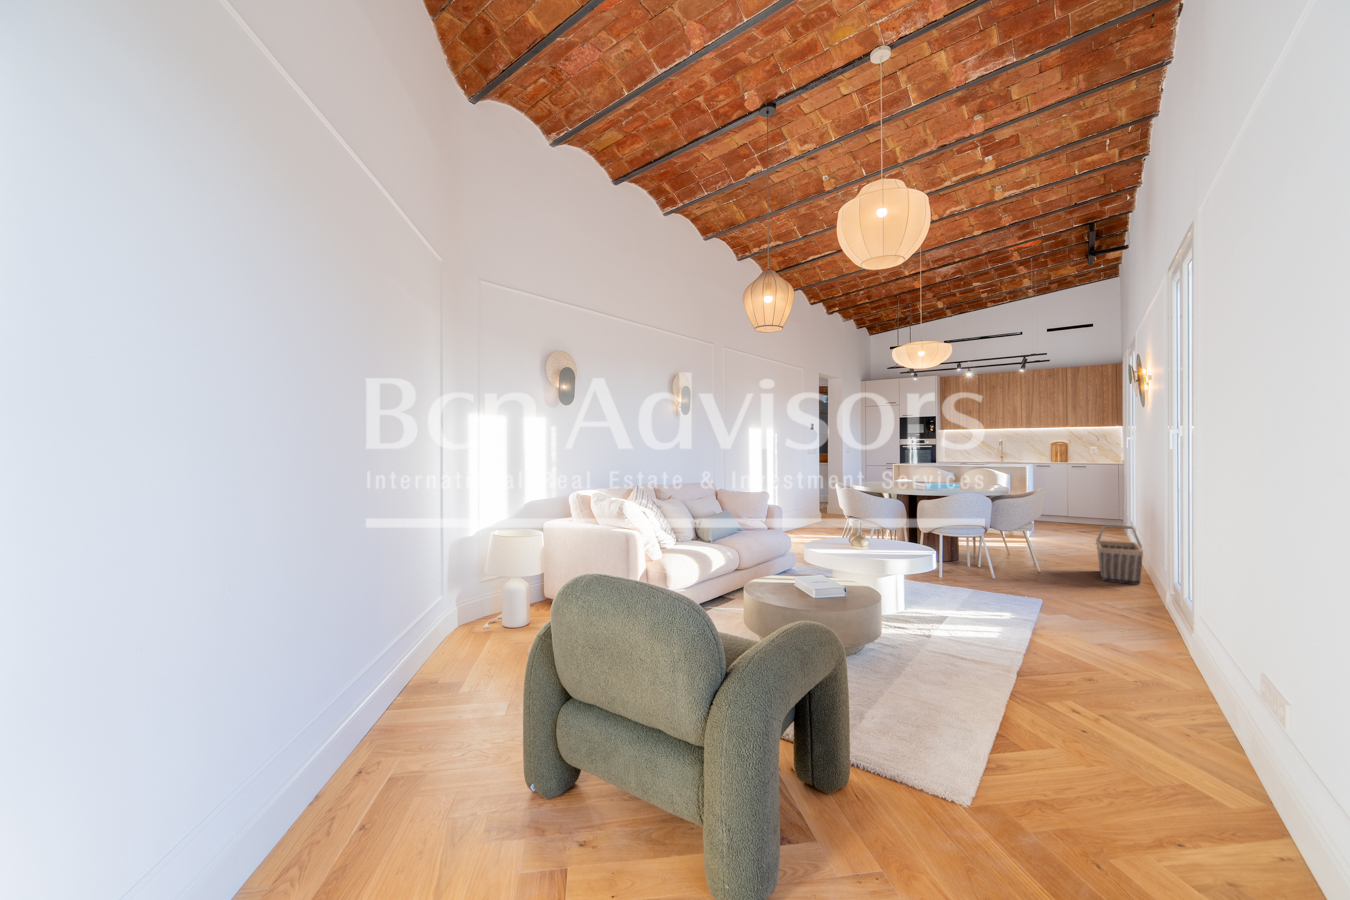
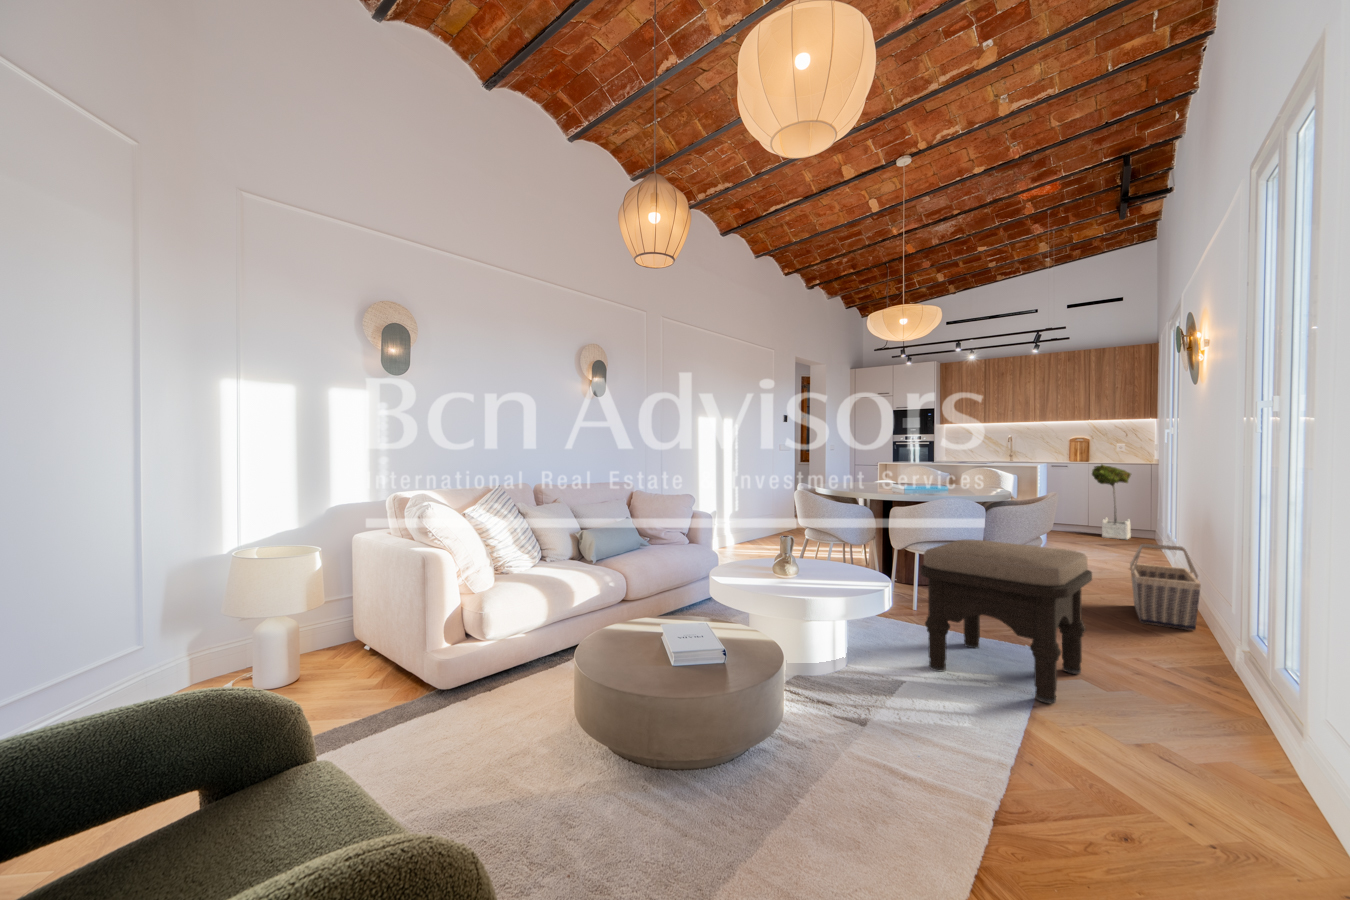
potted tree: none [1069,465,1101,527] -> present [1092,465,1131,539]
ottoman: none [955,522,1068,622] -> present [920,540,1092,703]

